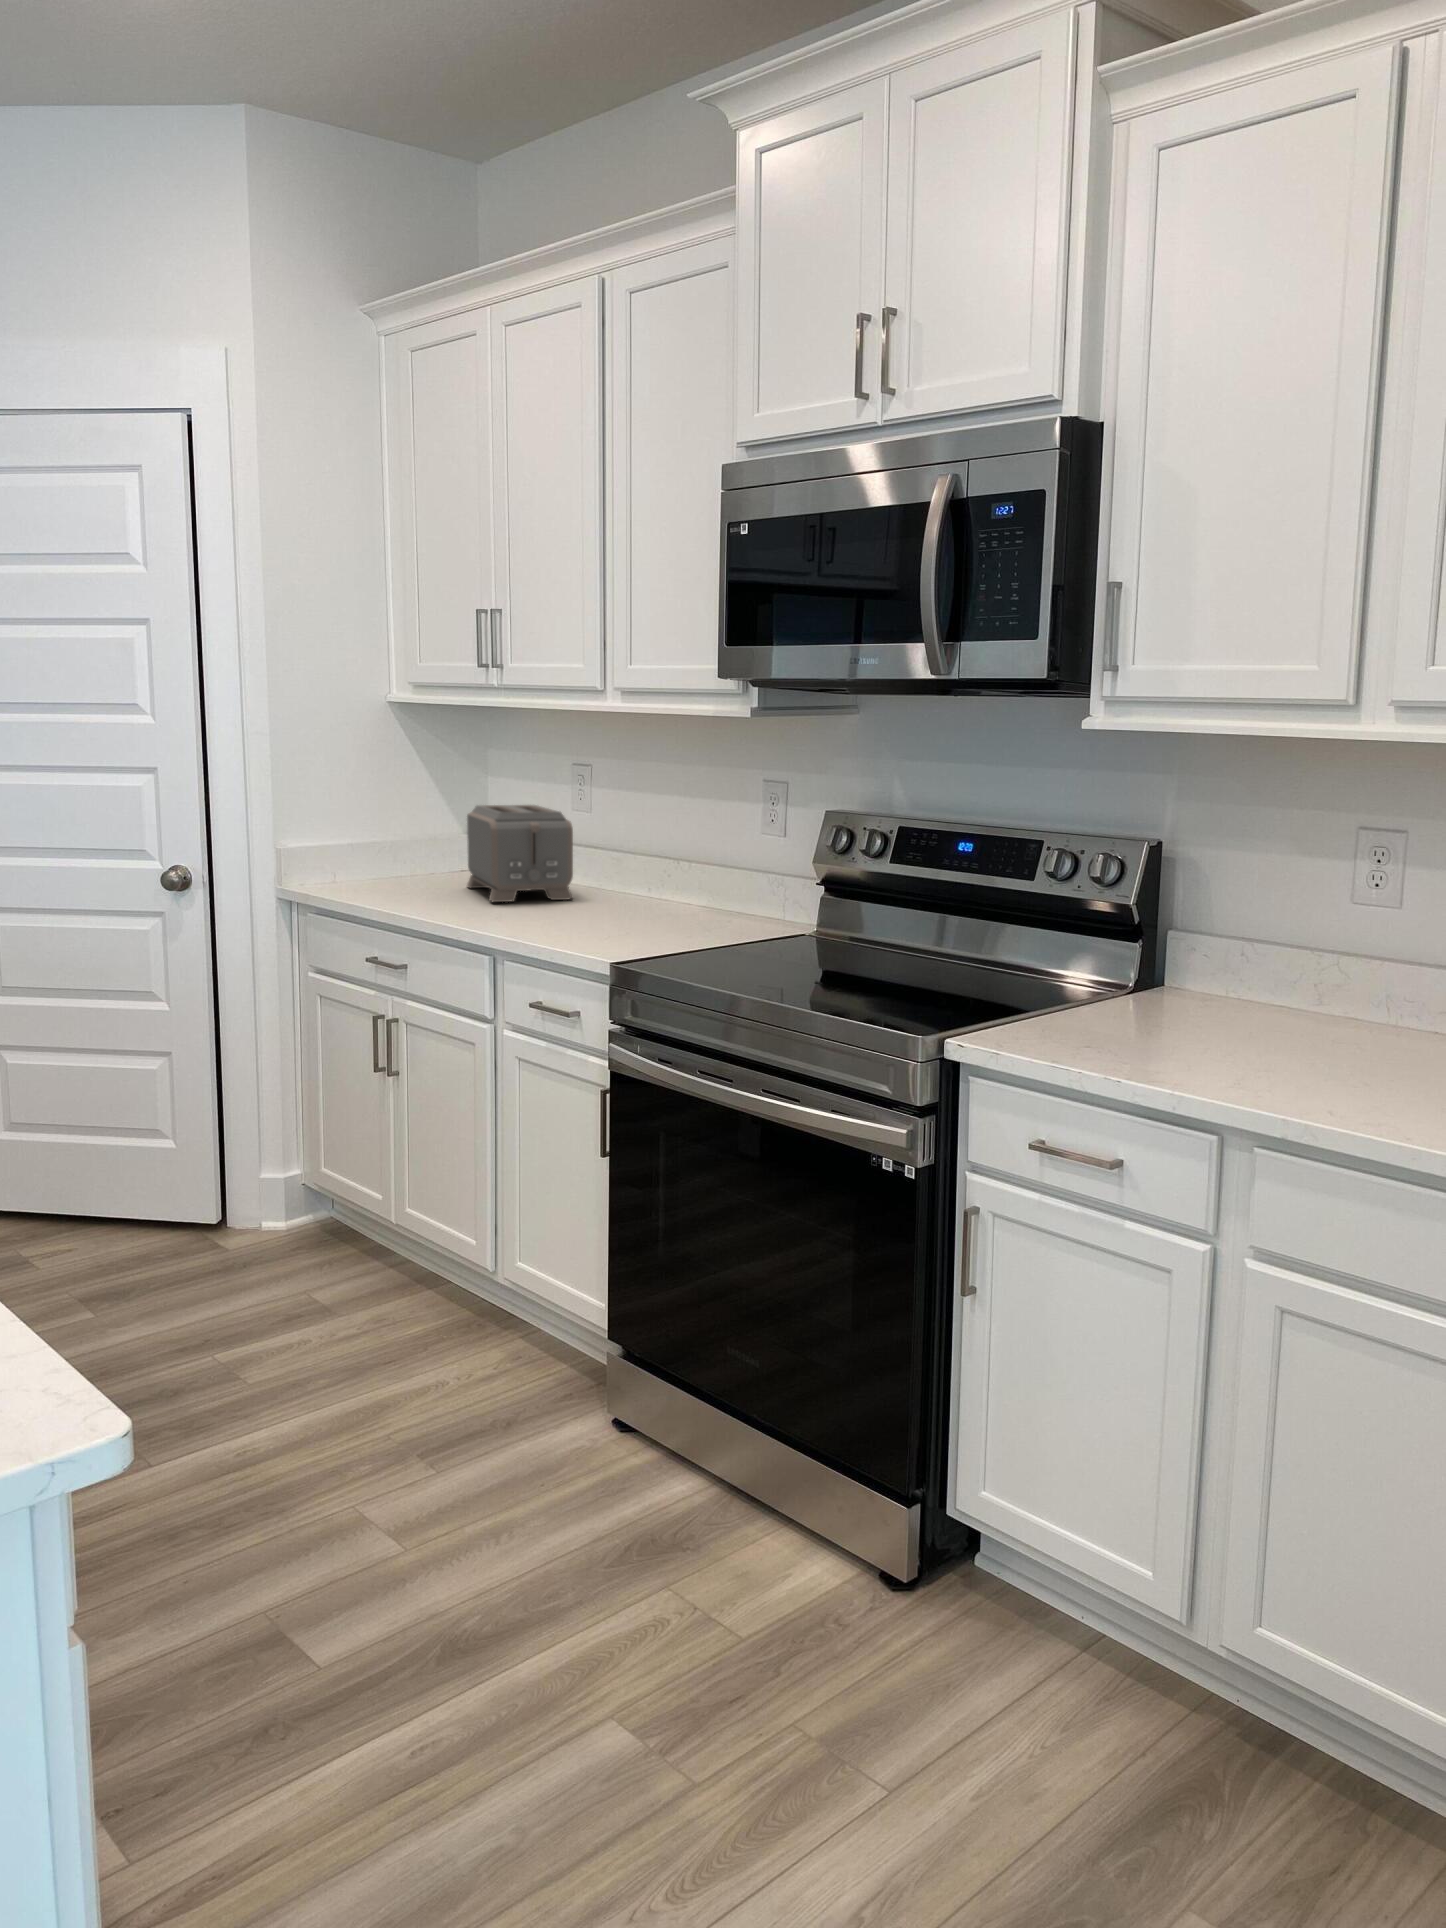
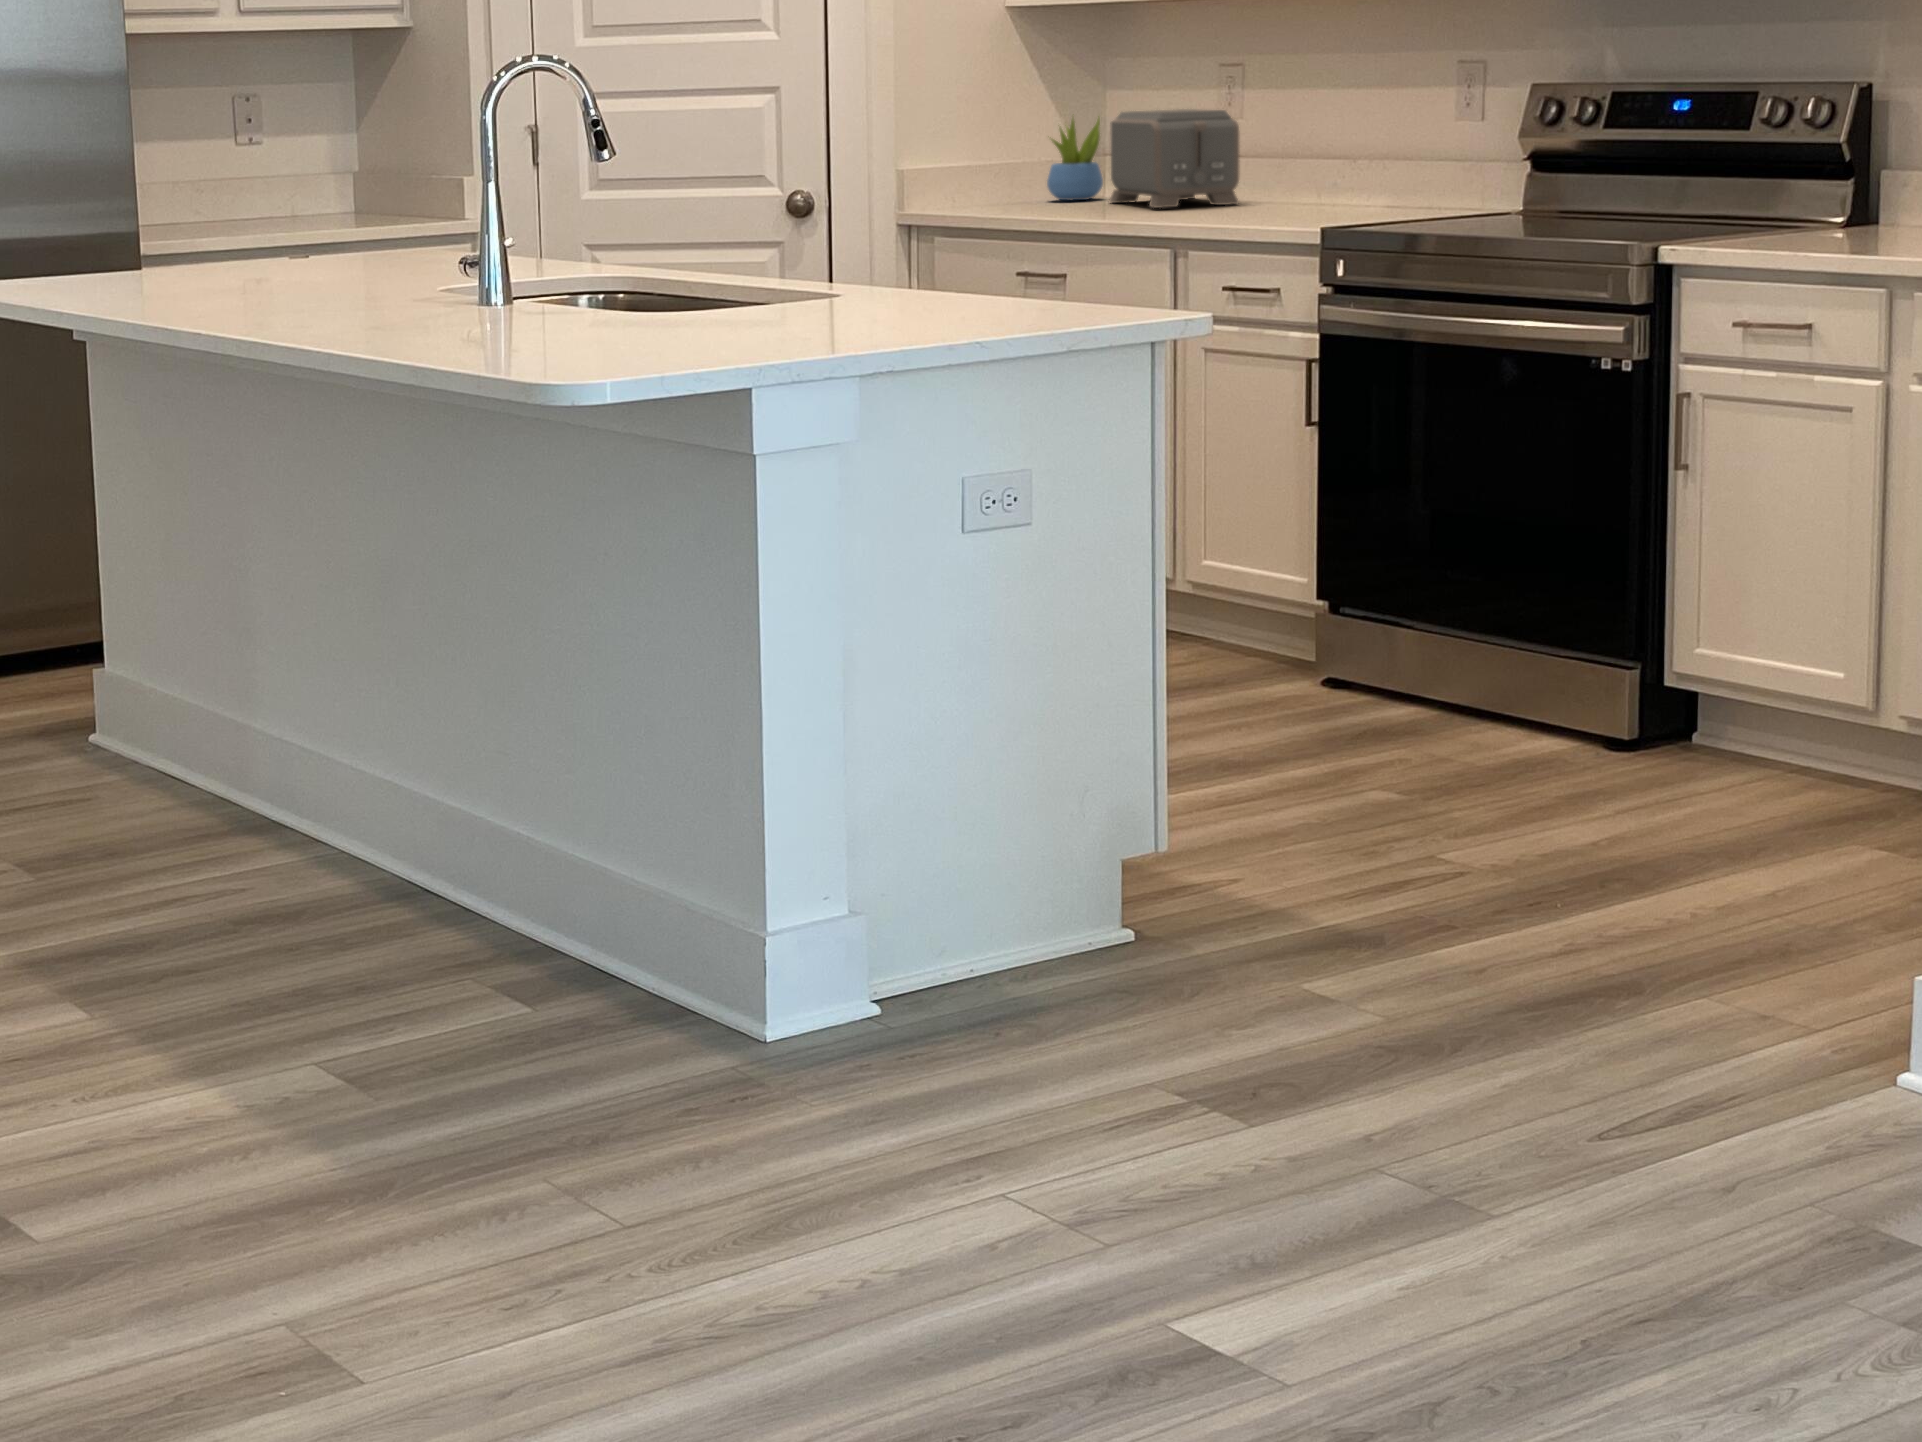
succulent plant: none [418,803,469,880] -> present [1047,116,1103,200]

